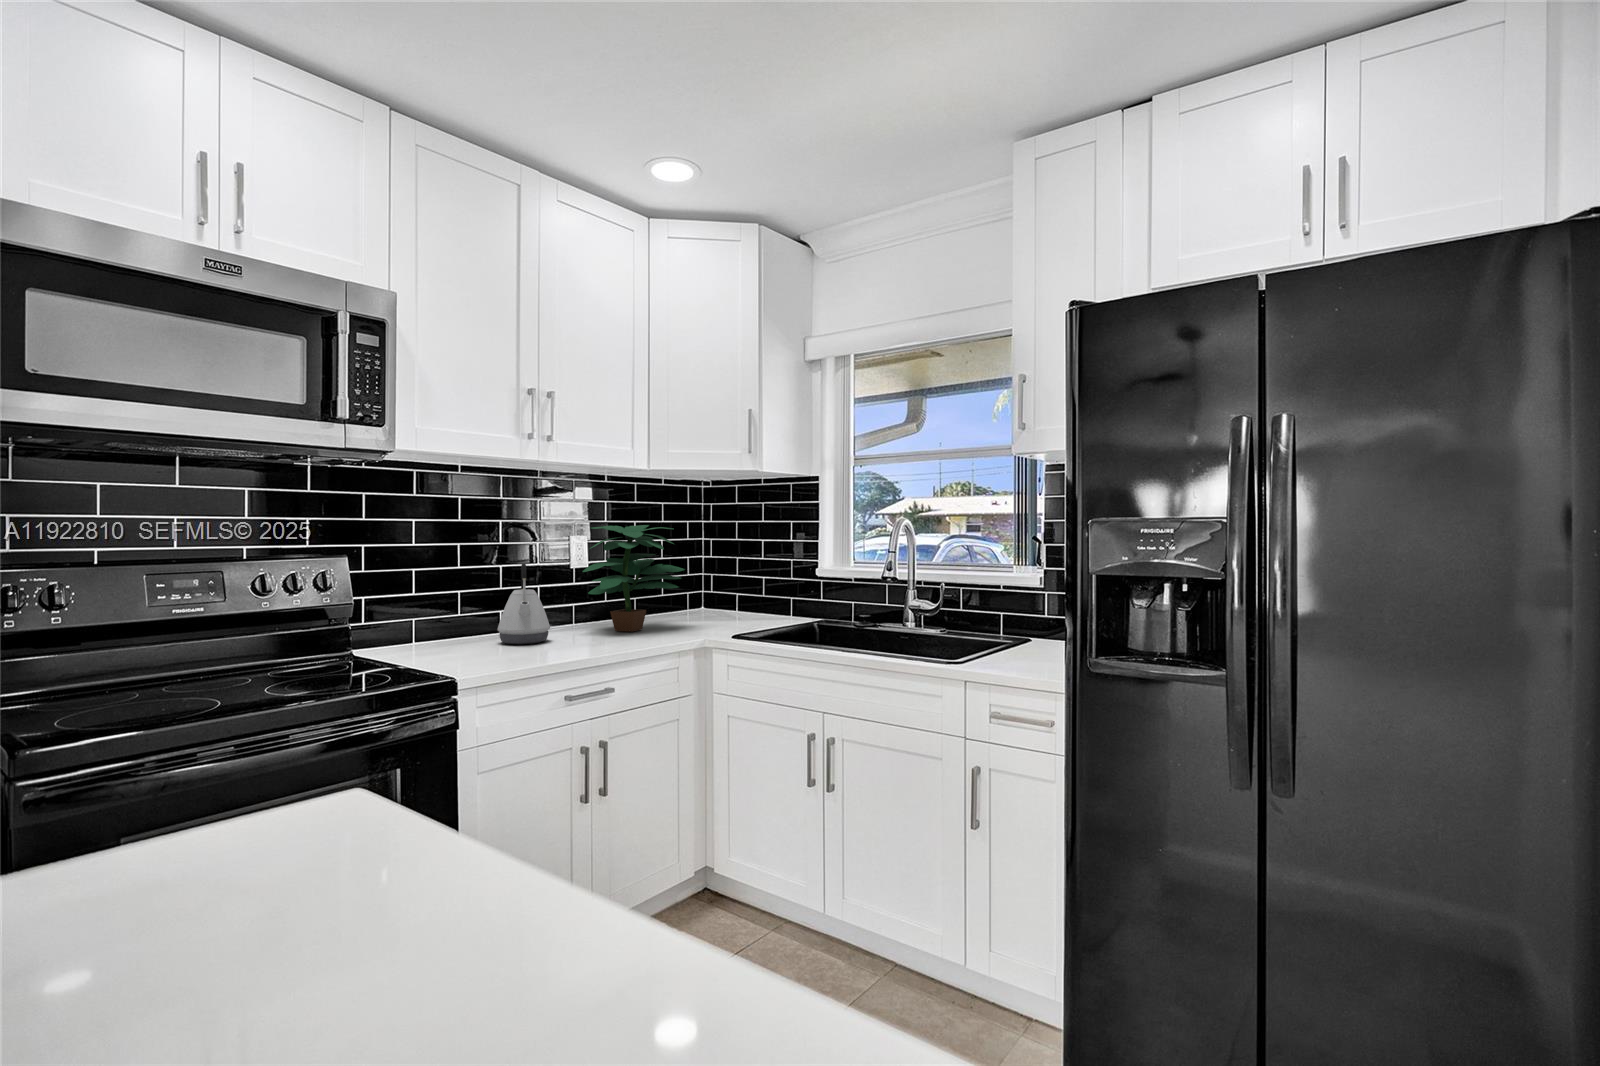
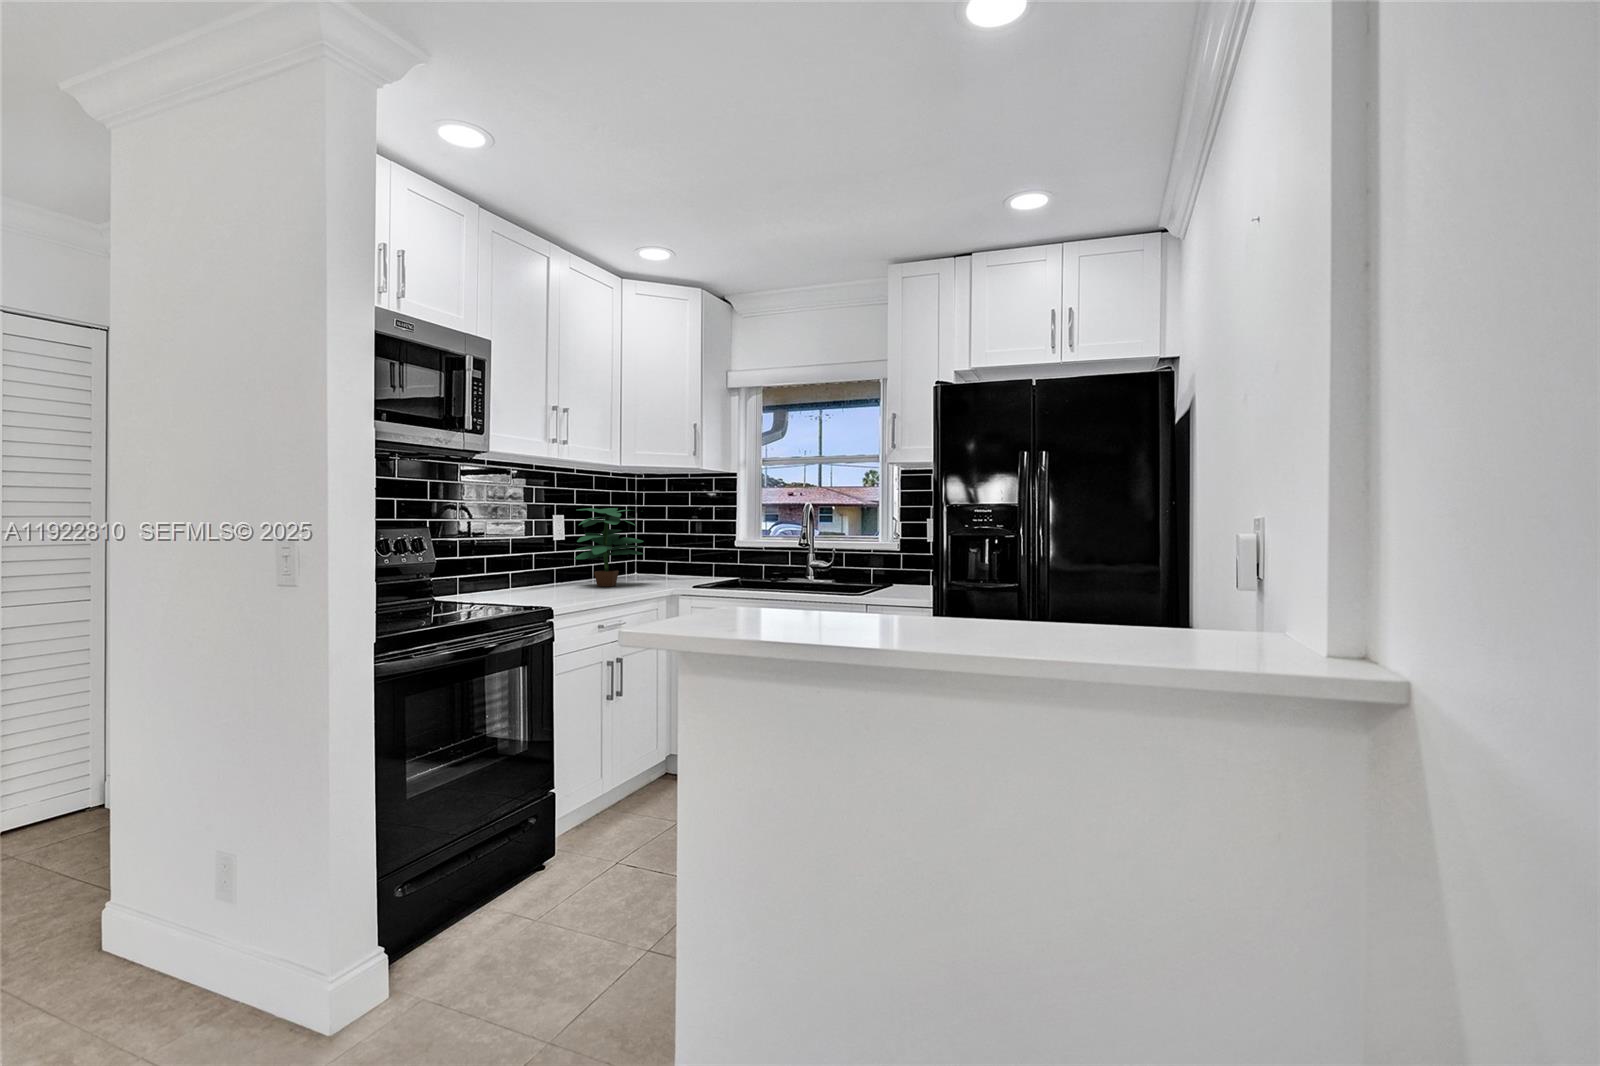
kettle: present [498,563,550,644] -> none [523,535,561,593]

